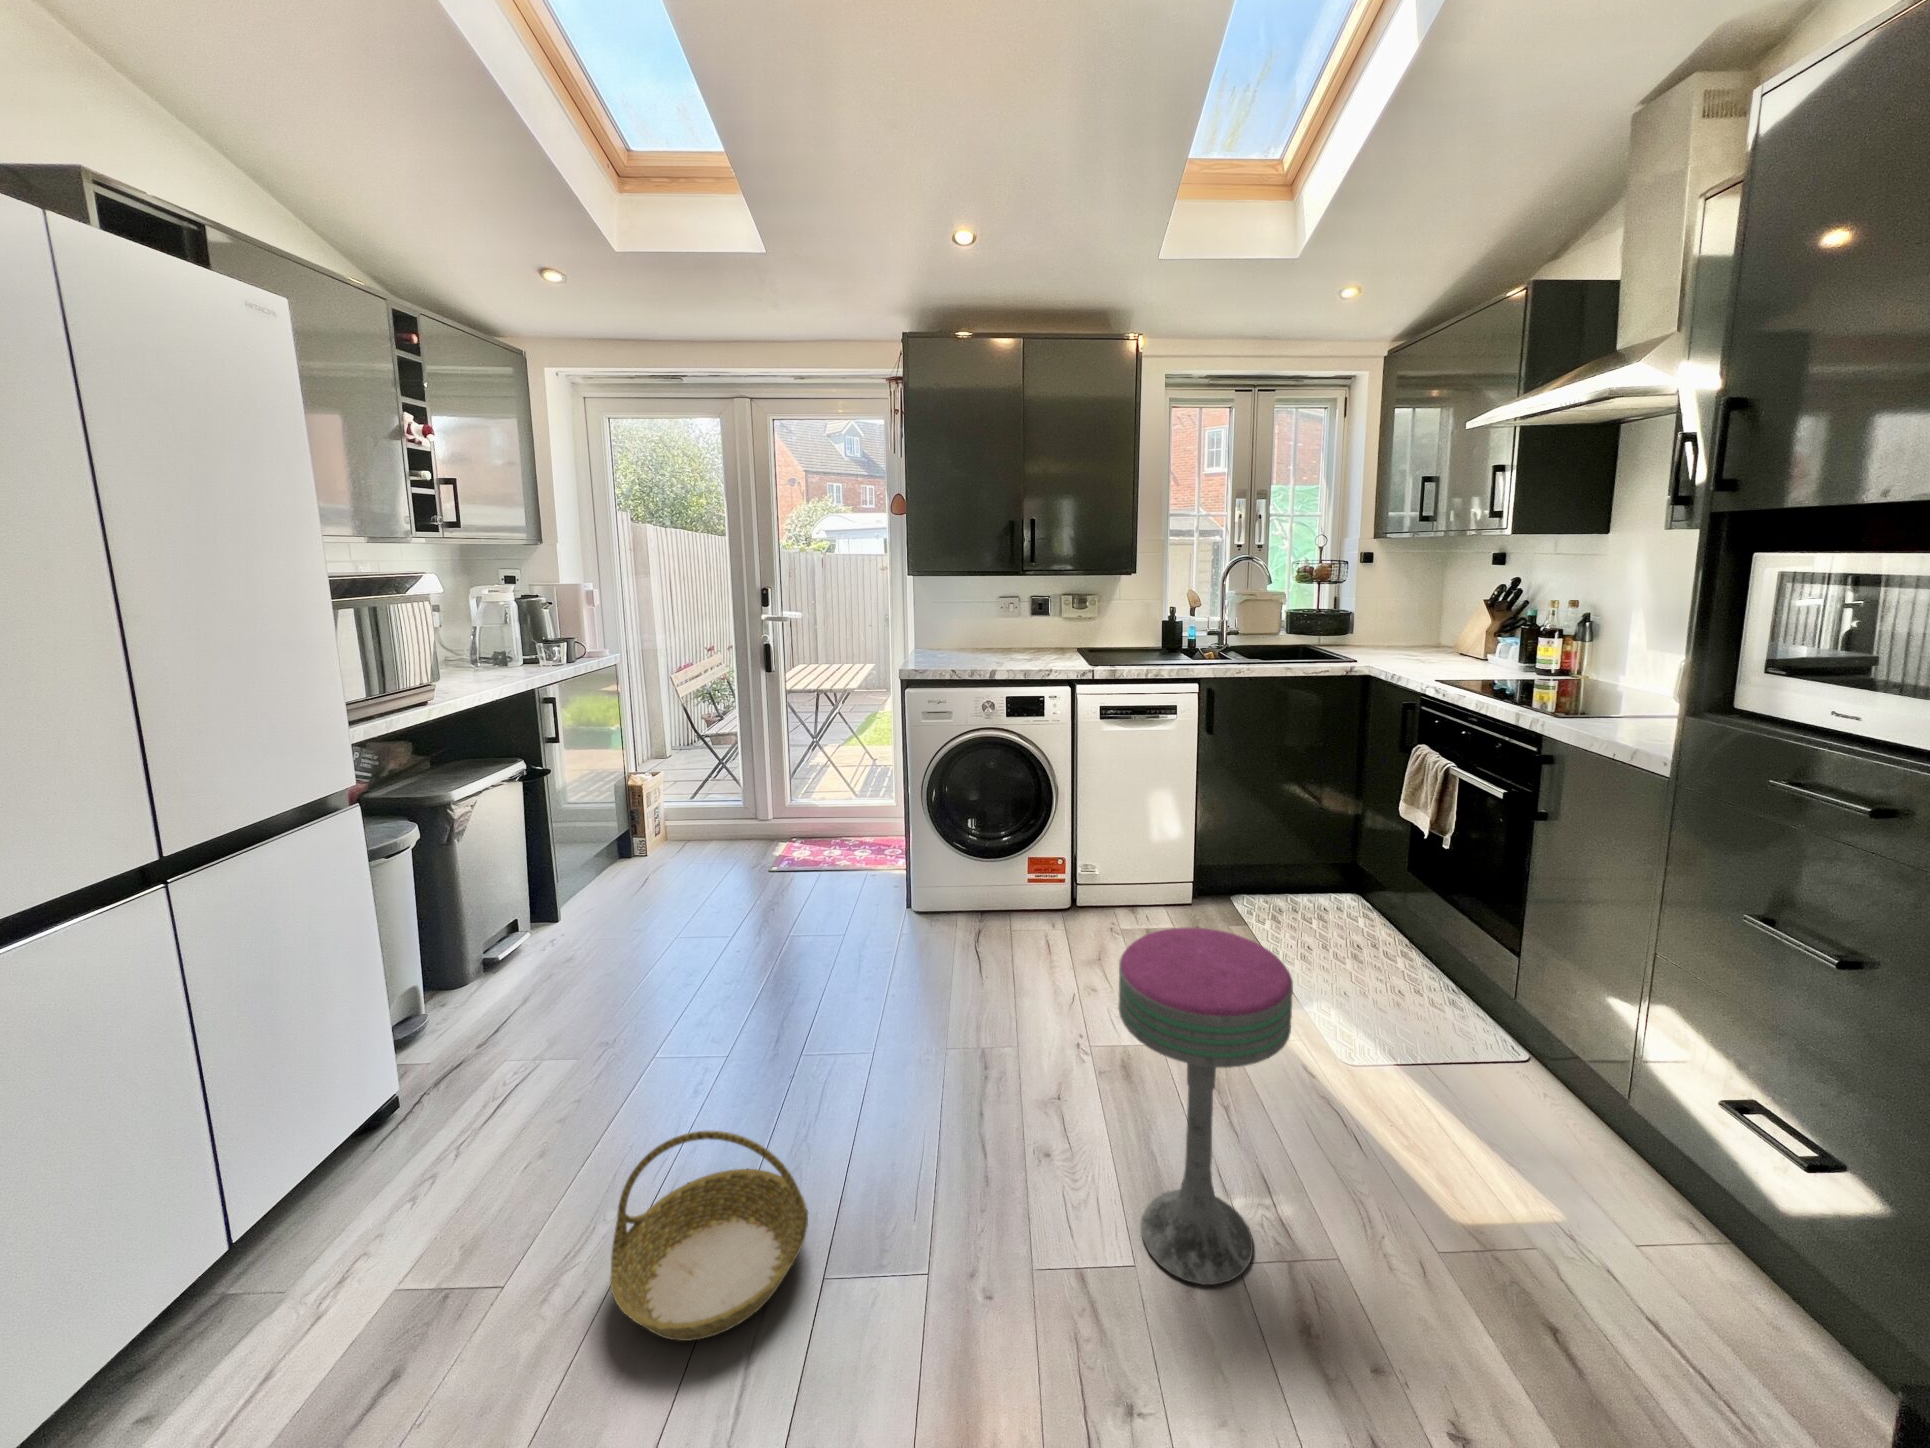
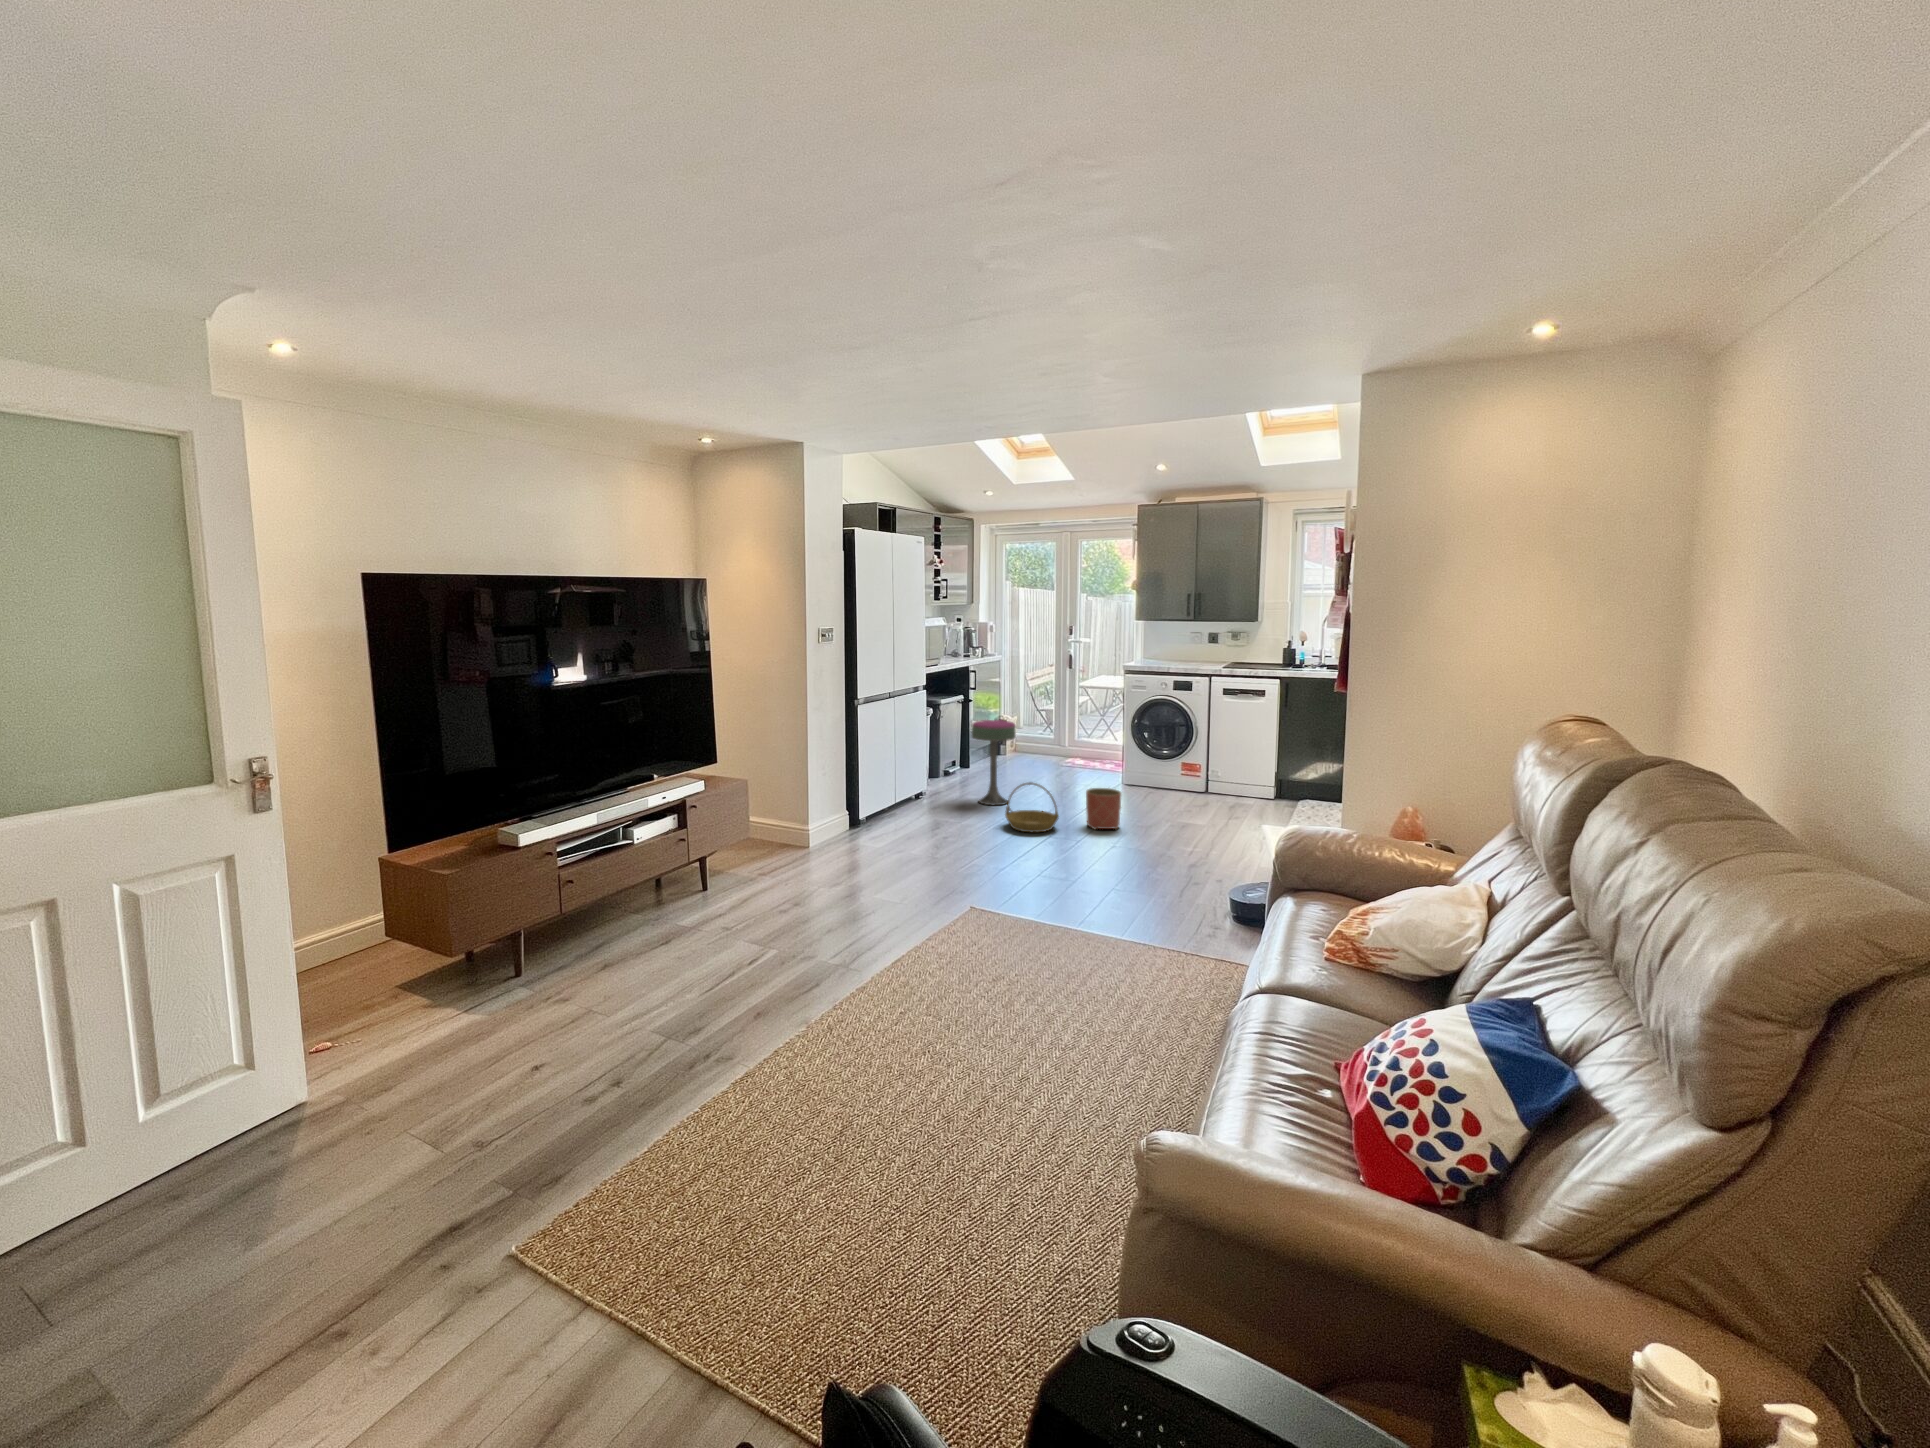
bar stool: present [1118,928,1293,1285] -> present [972,720,1016,805]
planter: none [883,1043,988,1206] -> present [1086,788,1121,829]

